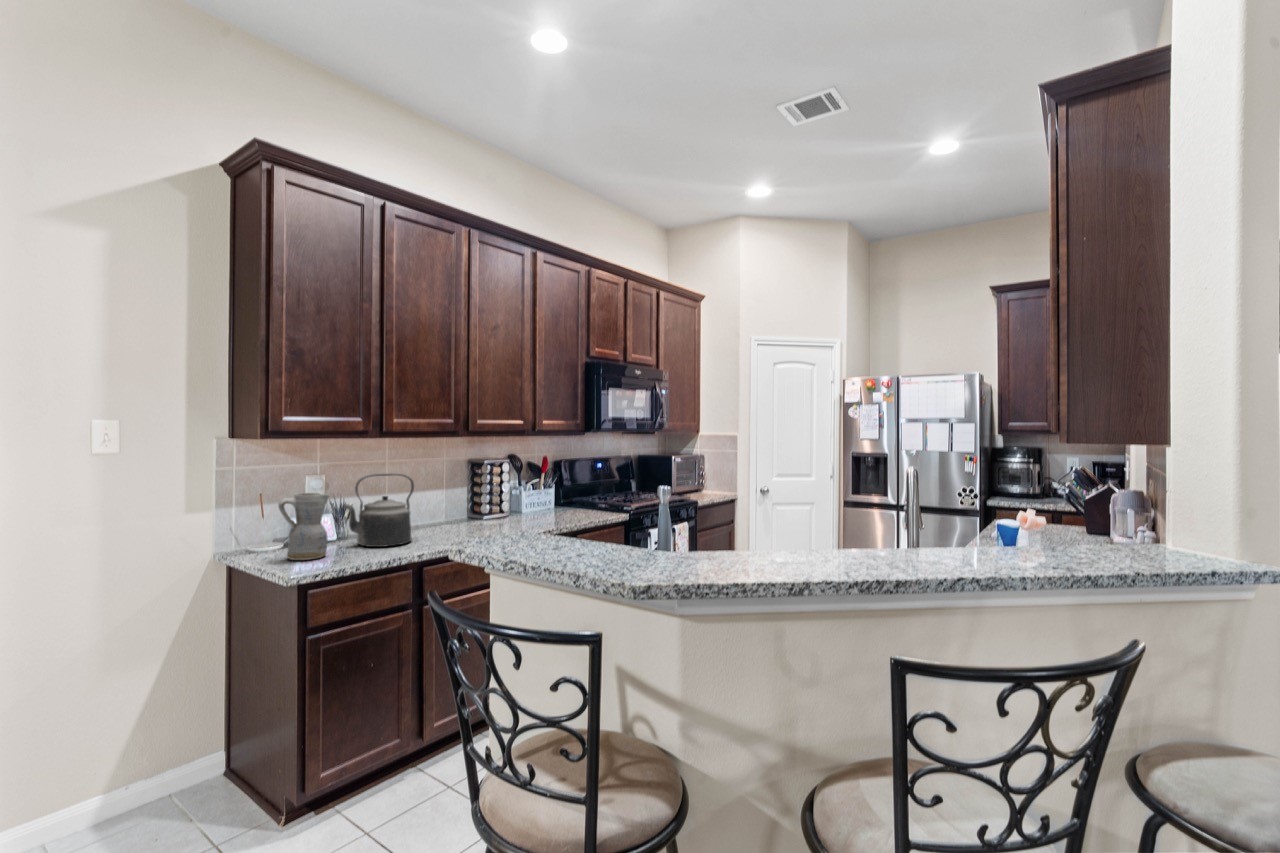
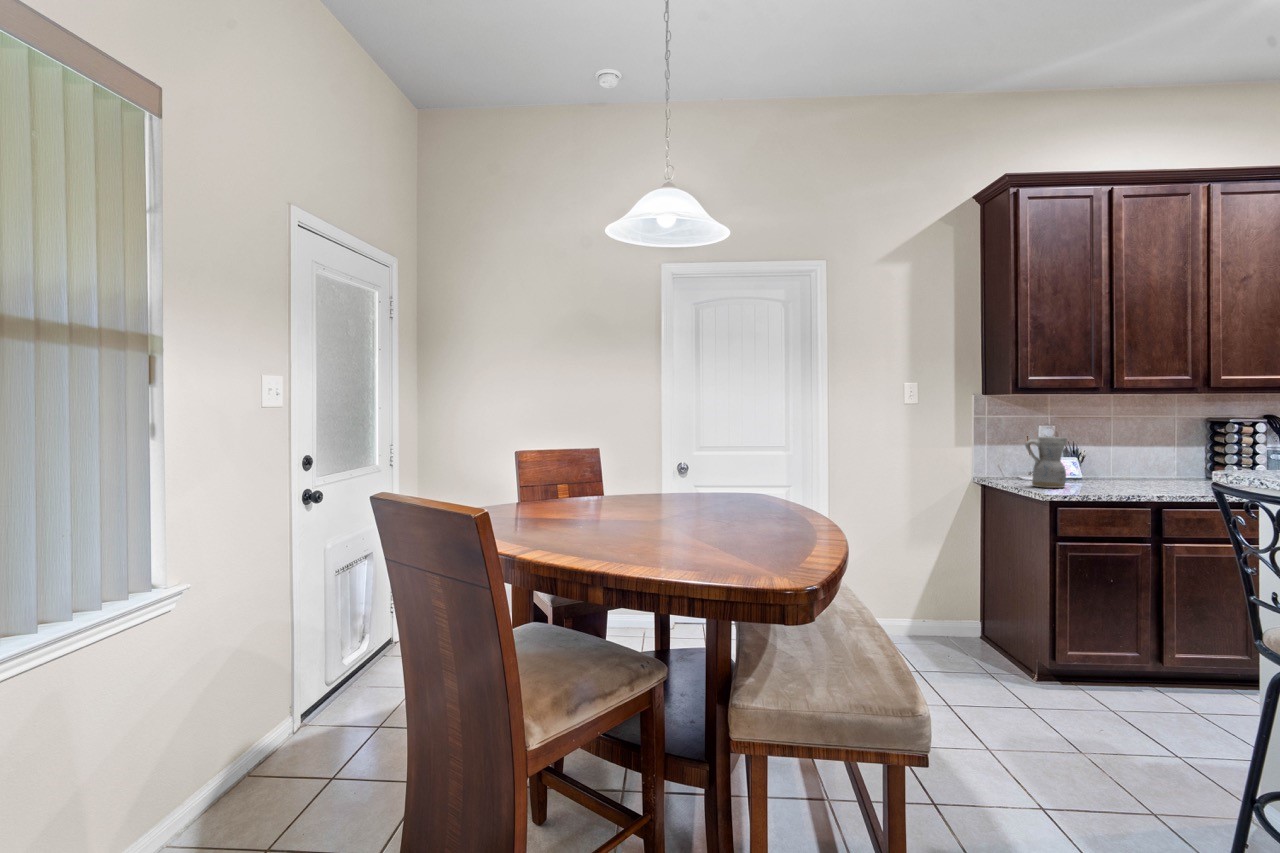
kettle: present [345,474,414,547] -> none [1077,425,1148,487]

